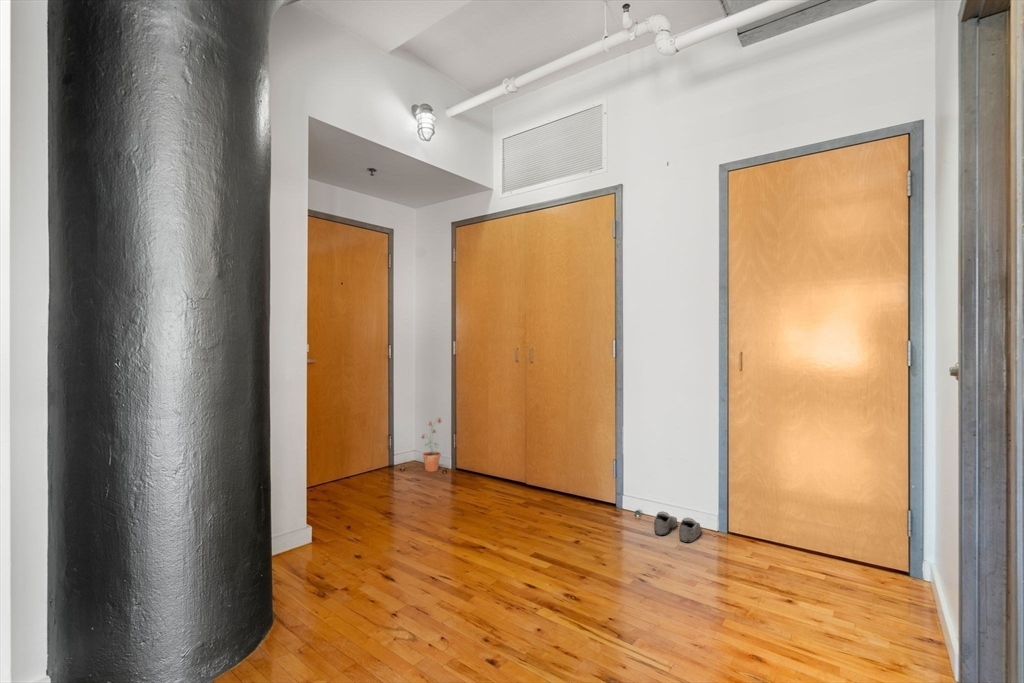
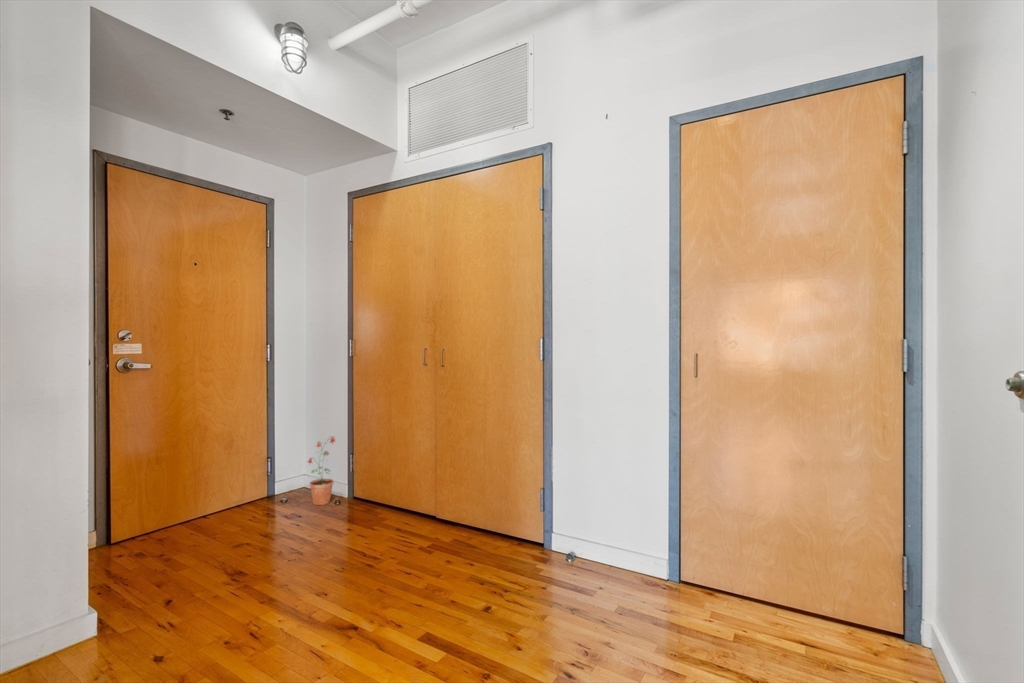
shoe: present [654,511,701,542] -> none [589,558,648,601]

